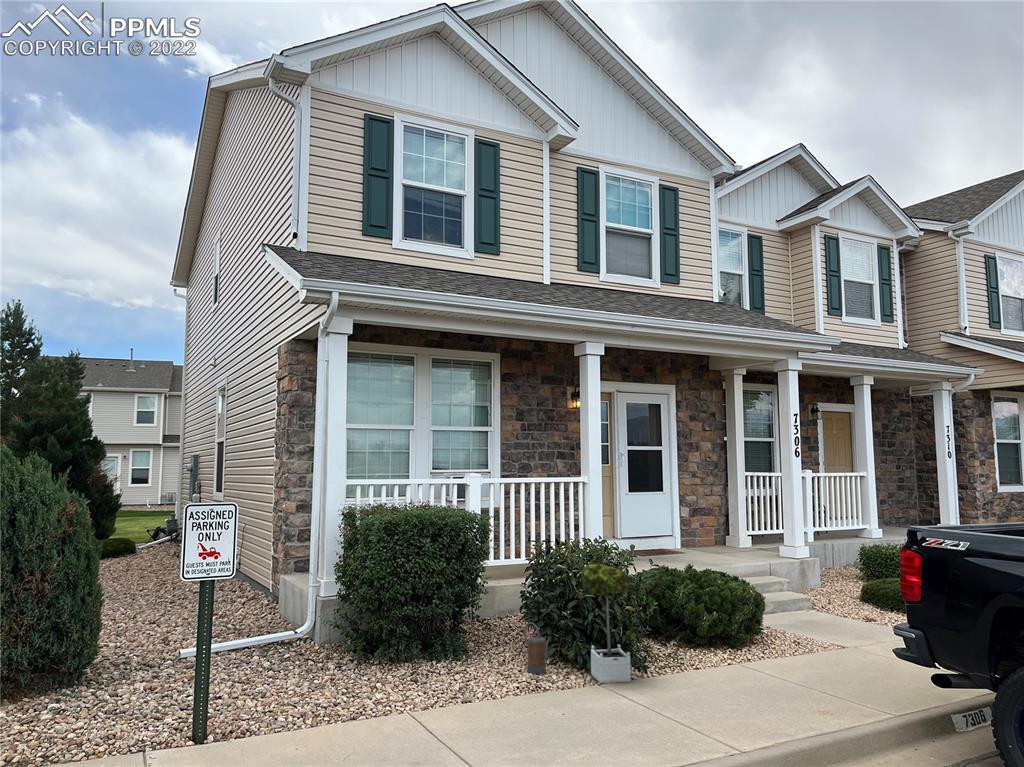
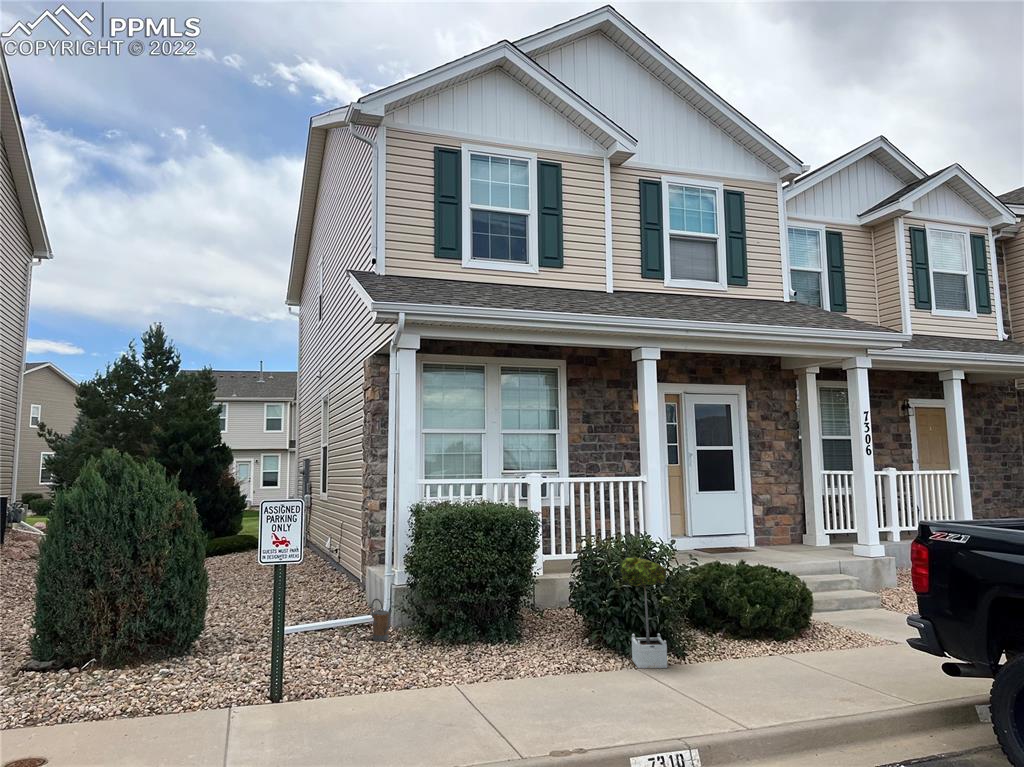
watering can: present [524,622,550,674] -> present [371,599,392,641]

